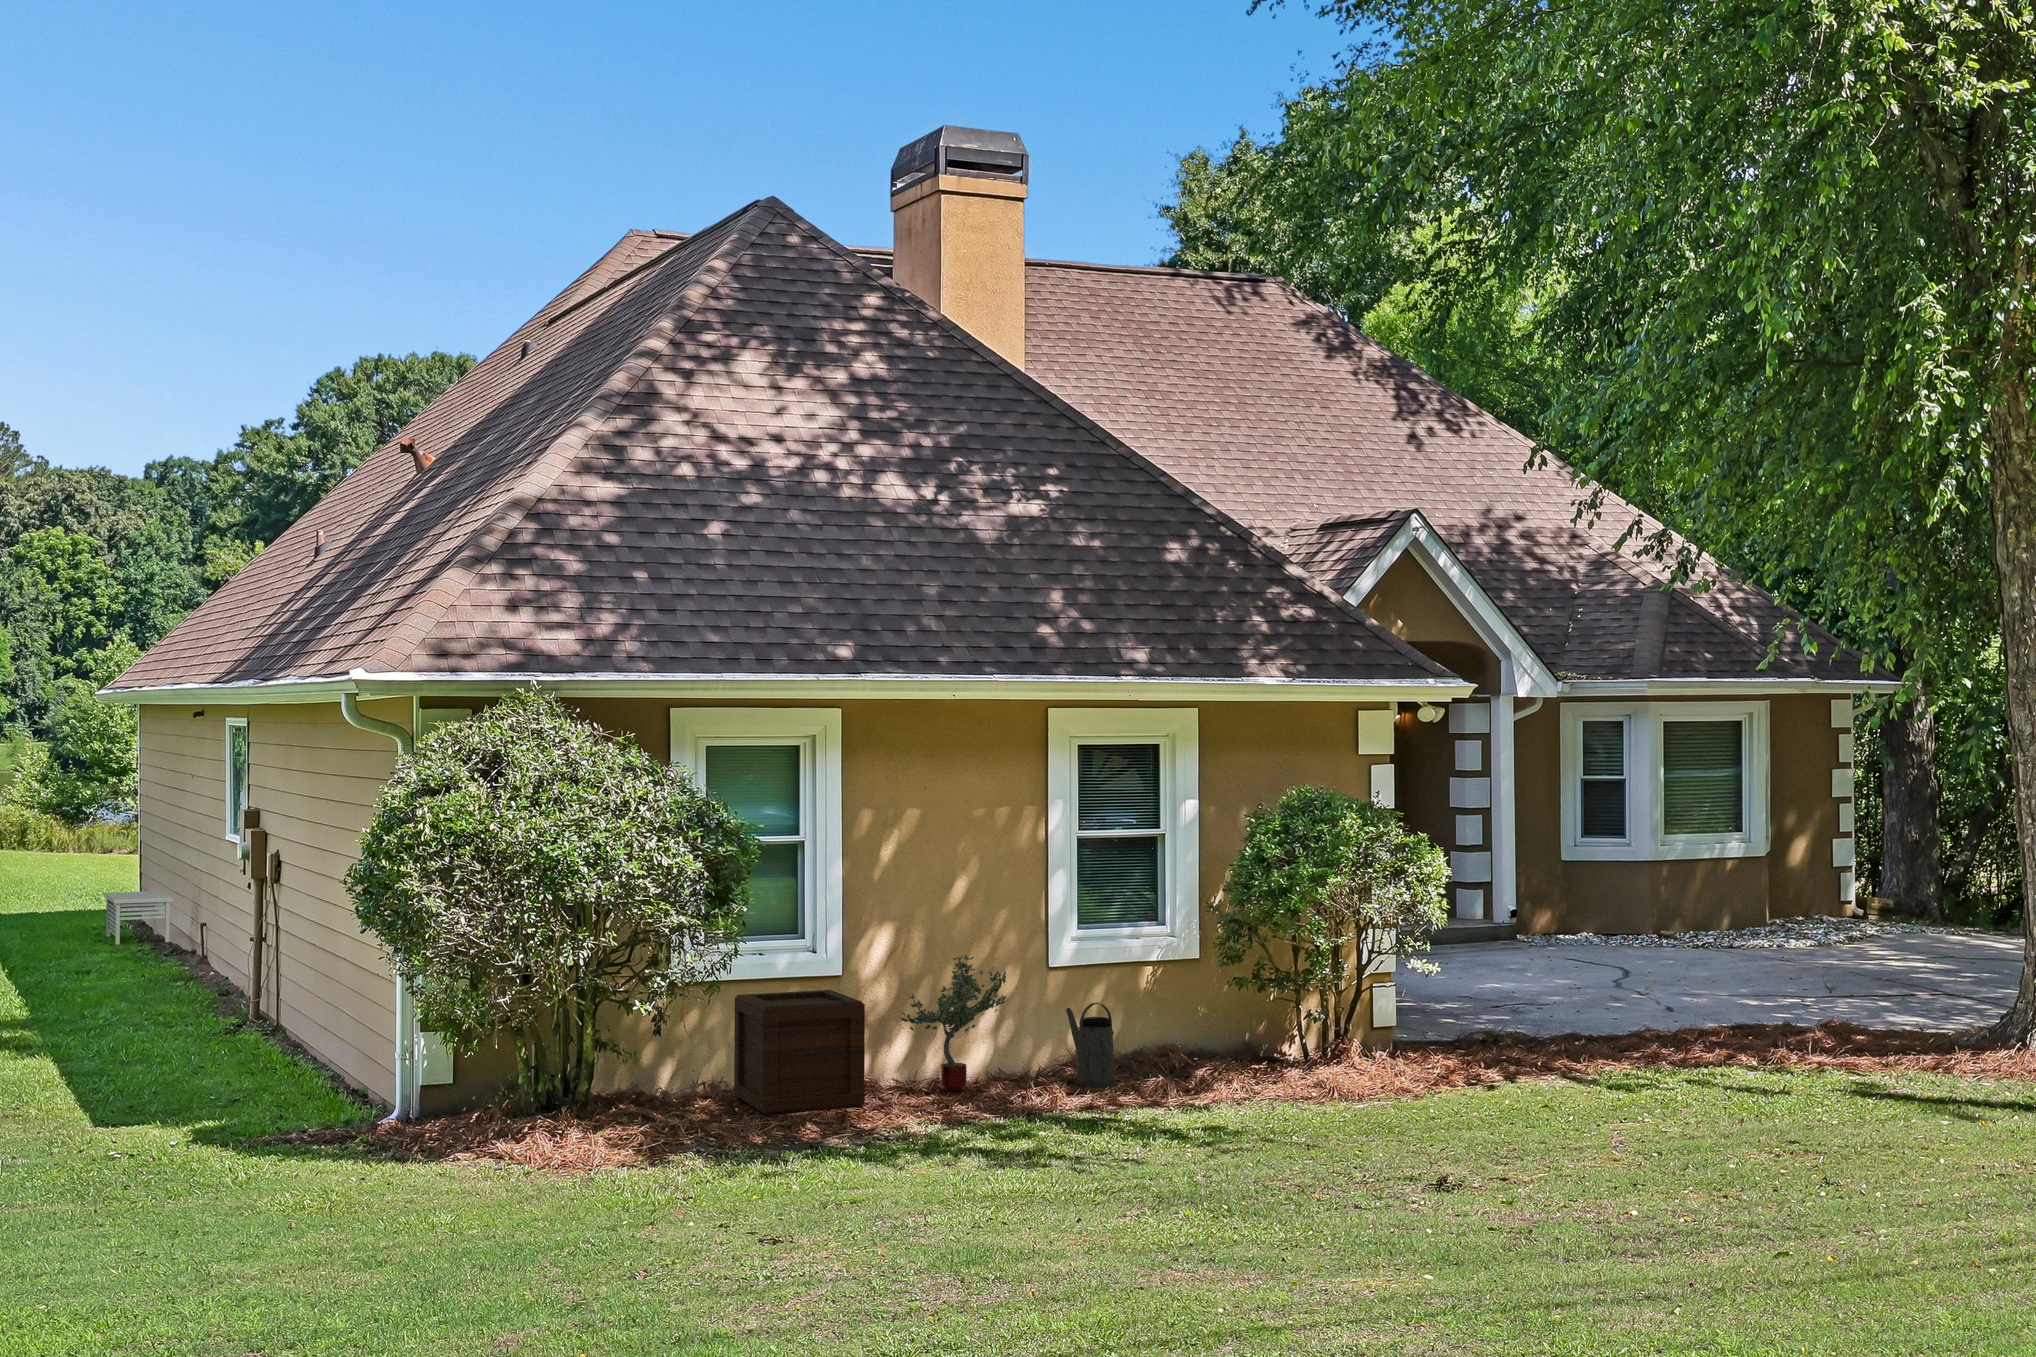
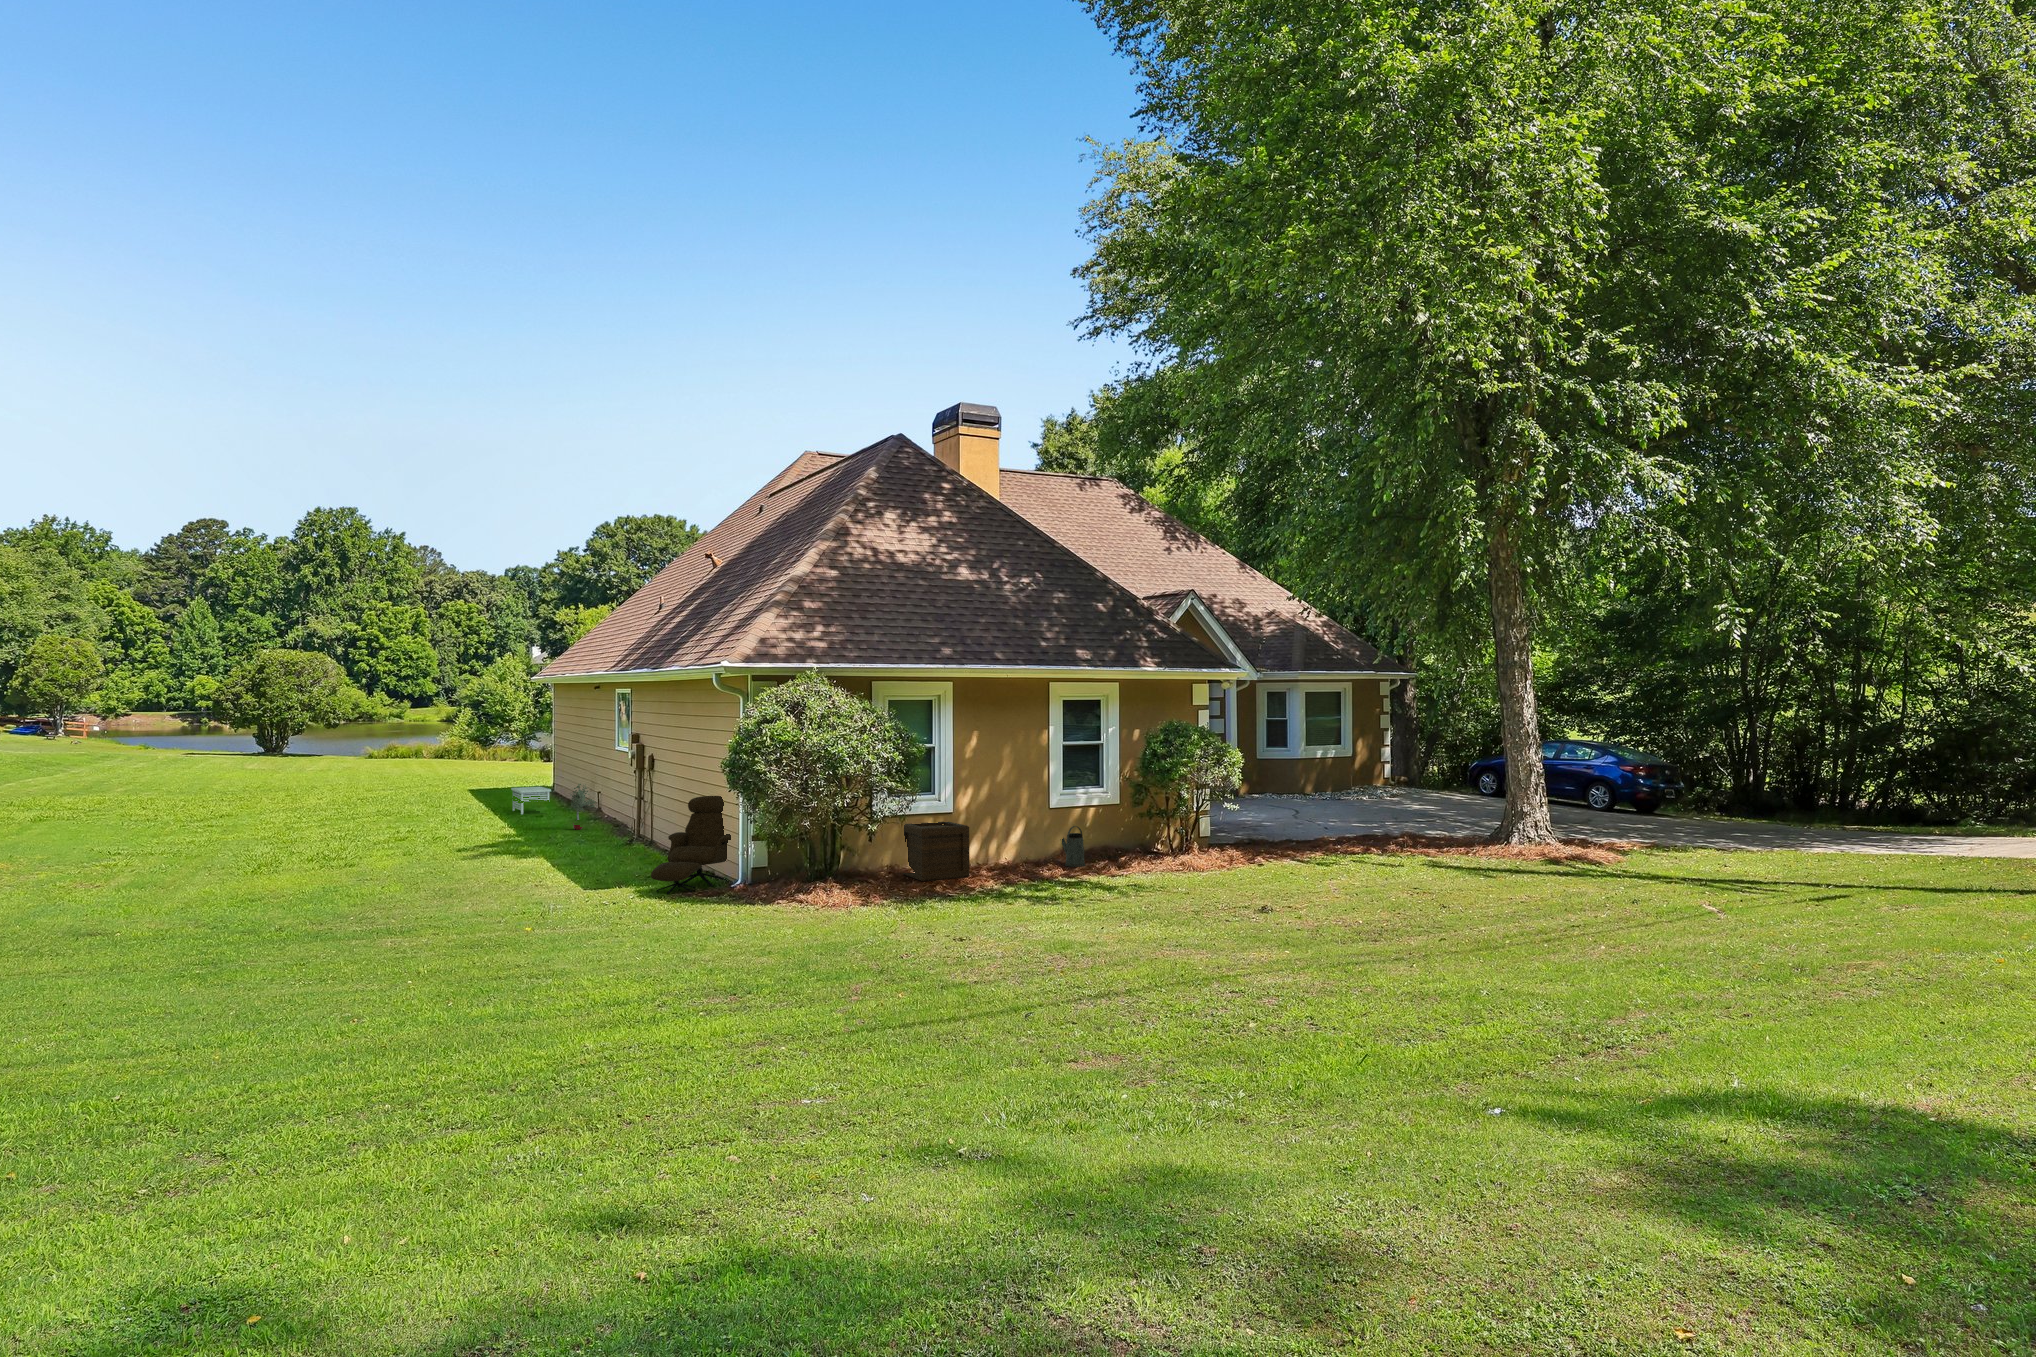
lounge chair: none [220,932,408,1131] -> present [651,796,731,894]
potted tree: present [900,955,1006,1091] -> present [570,784,595,830]

